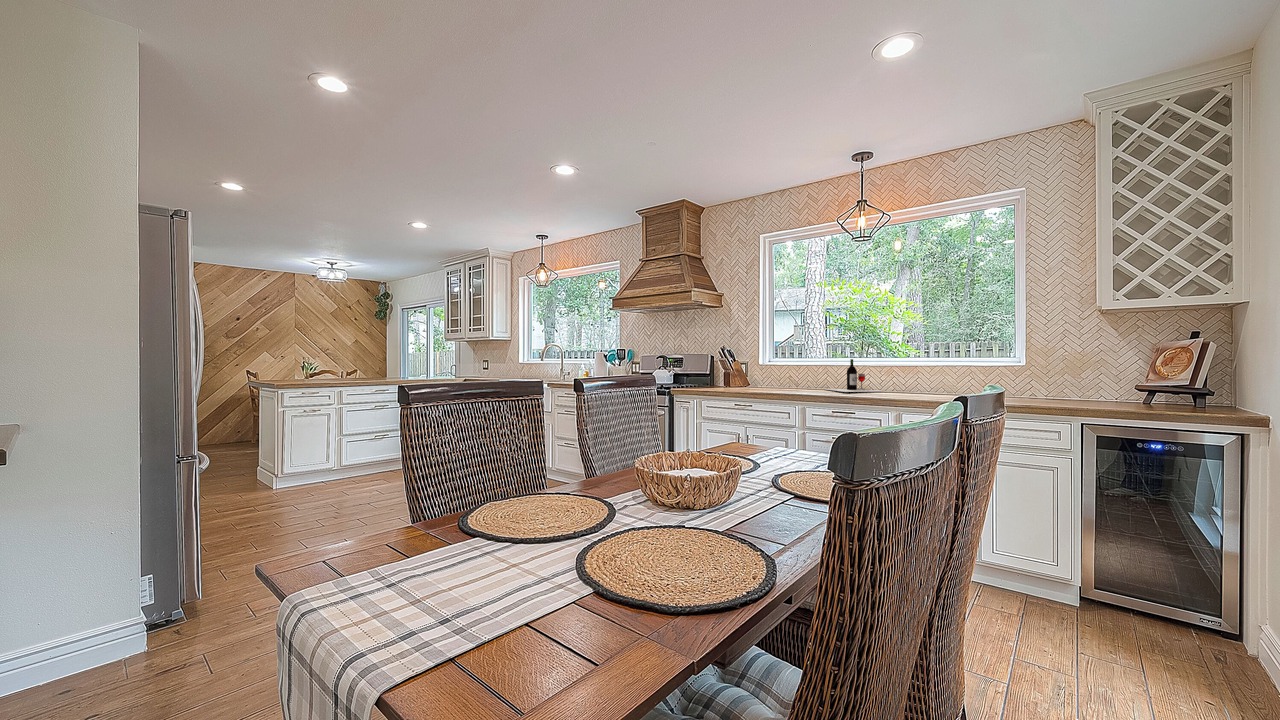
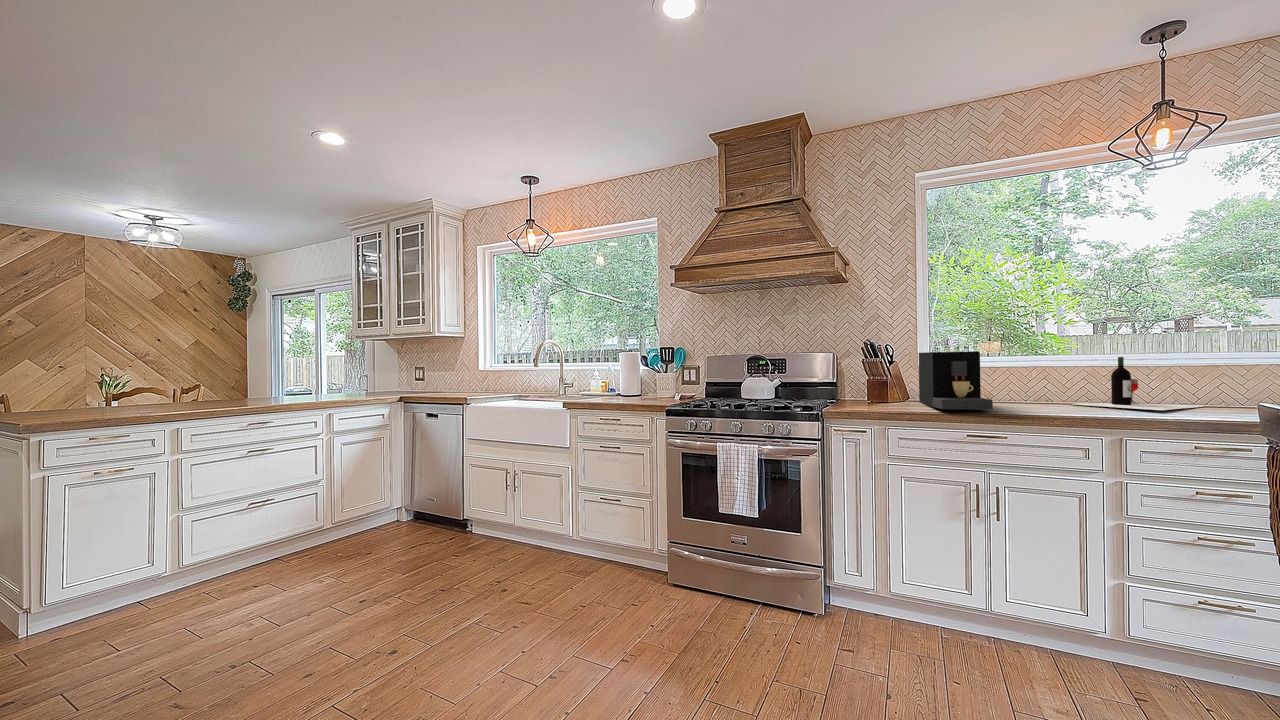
coffee maker: none [731,354,772,390] -> present [919,351,993,410]

